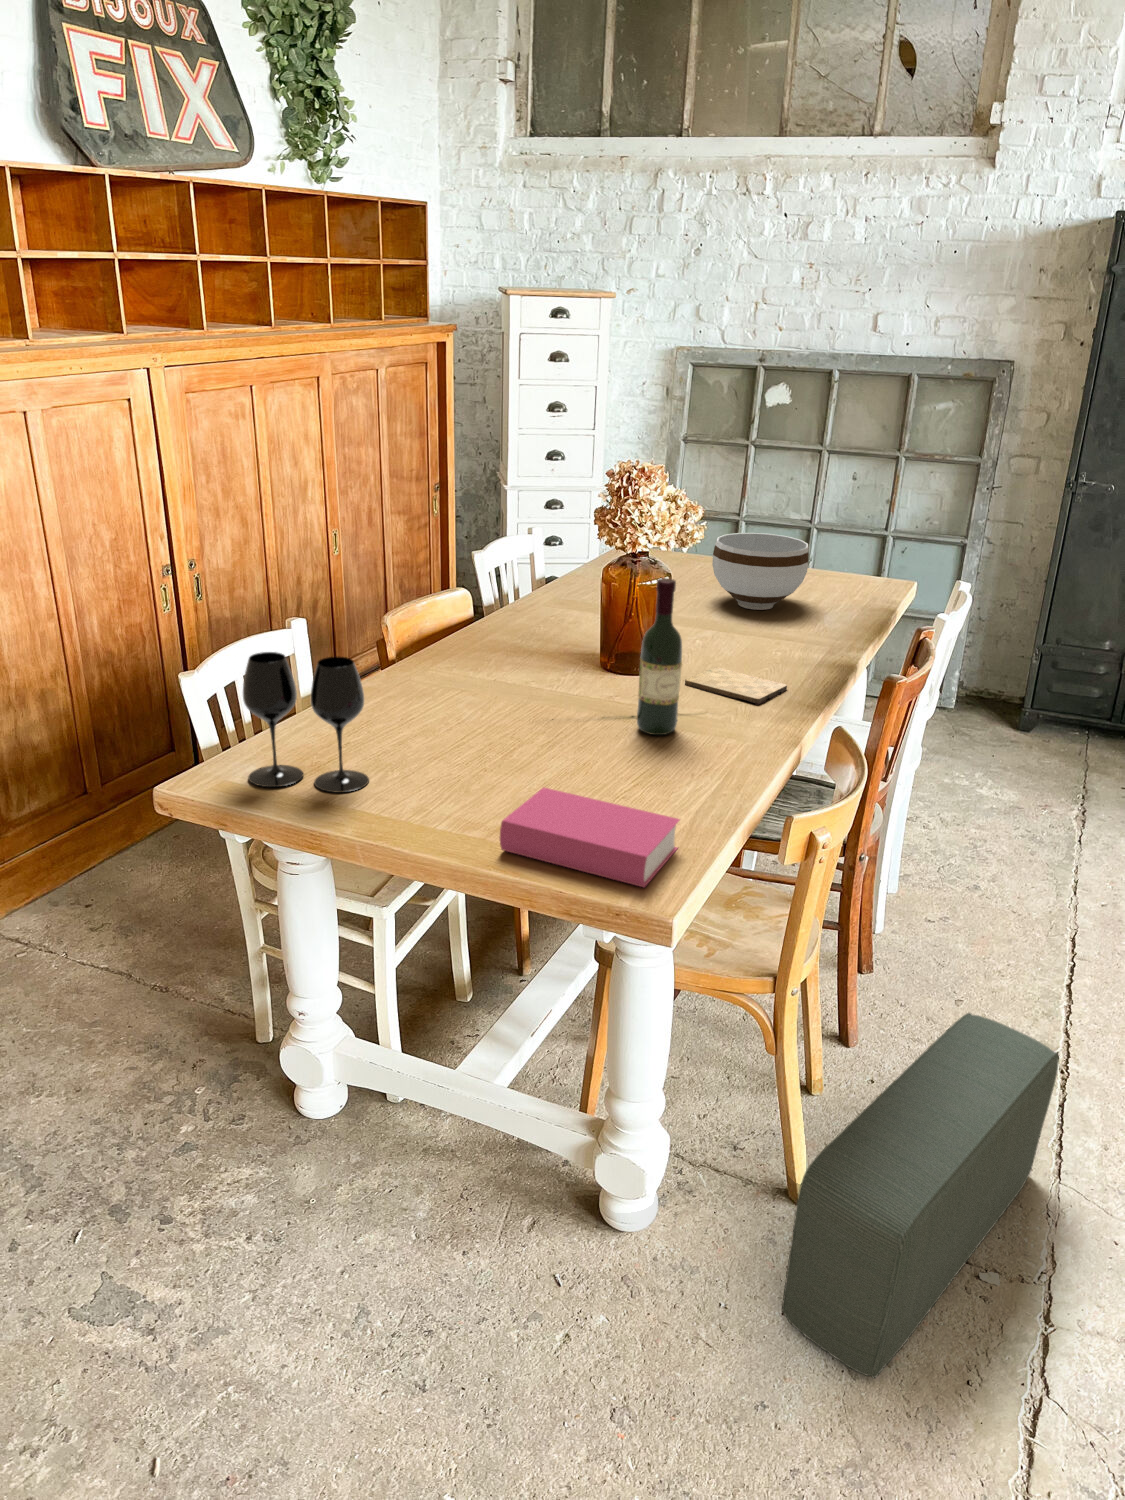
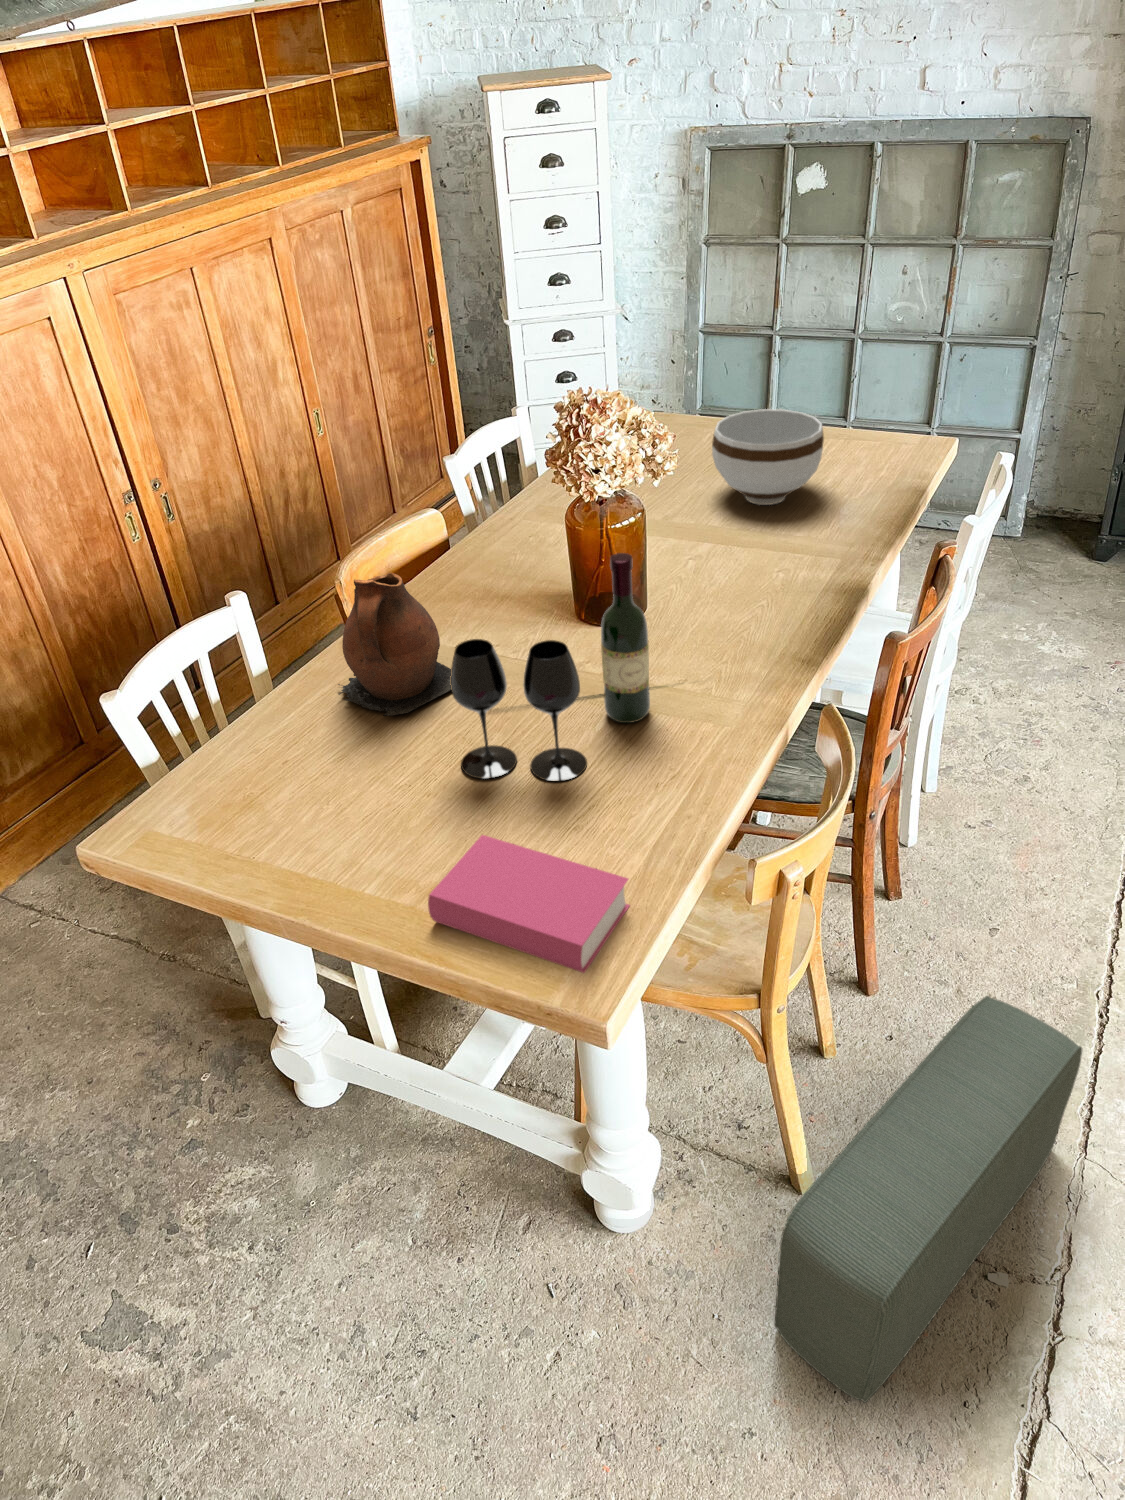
ceramic pitcher: none [388,591,503,719] -> present [338,573,451,716]
wine glass: present [243,652,369,793] -> present [450,639,587,782]
cutting board: present [685,667,787,705] -> none [668,607,784,665]

